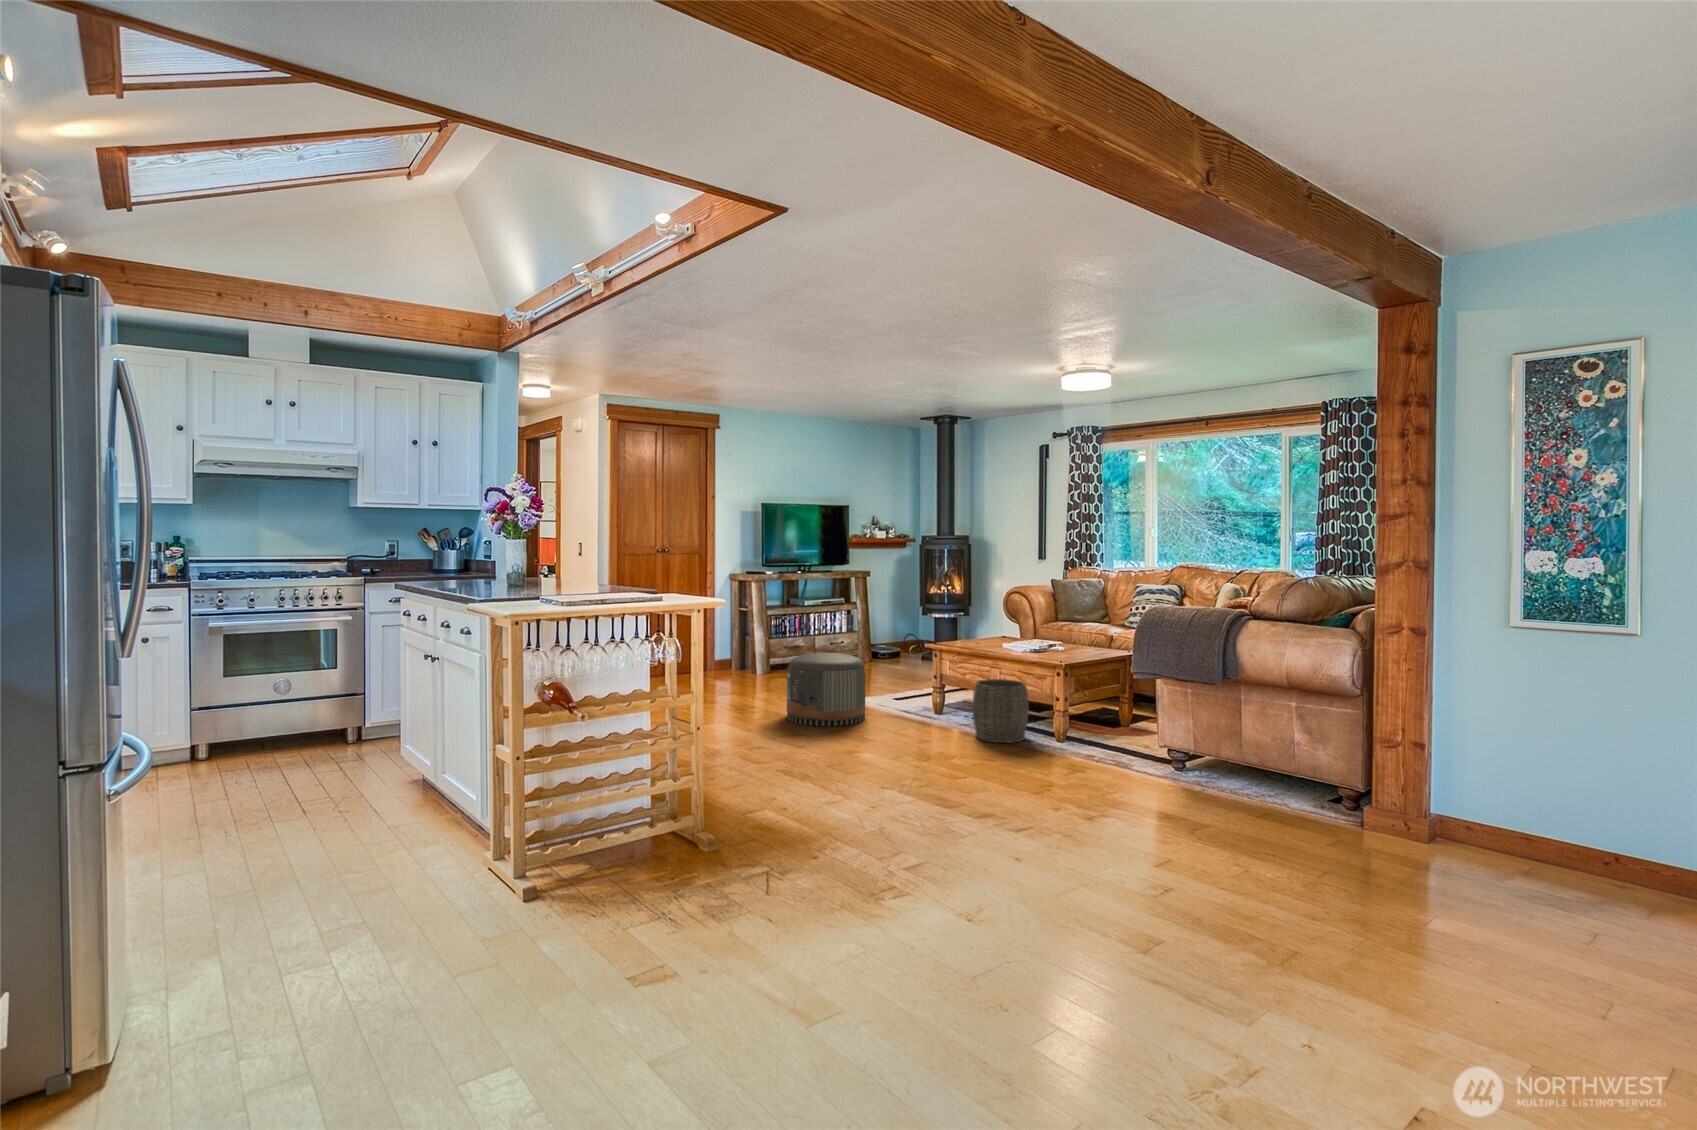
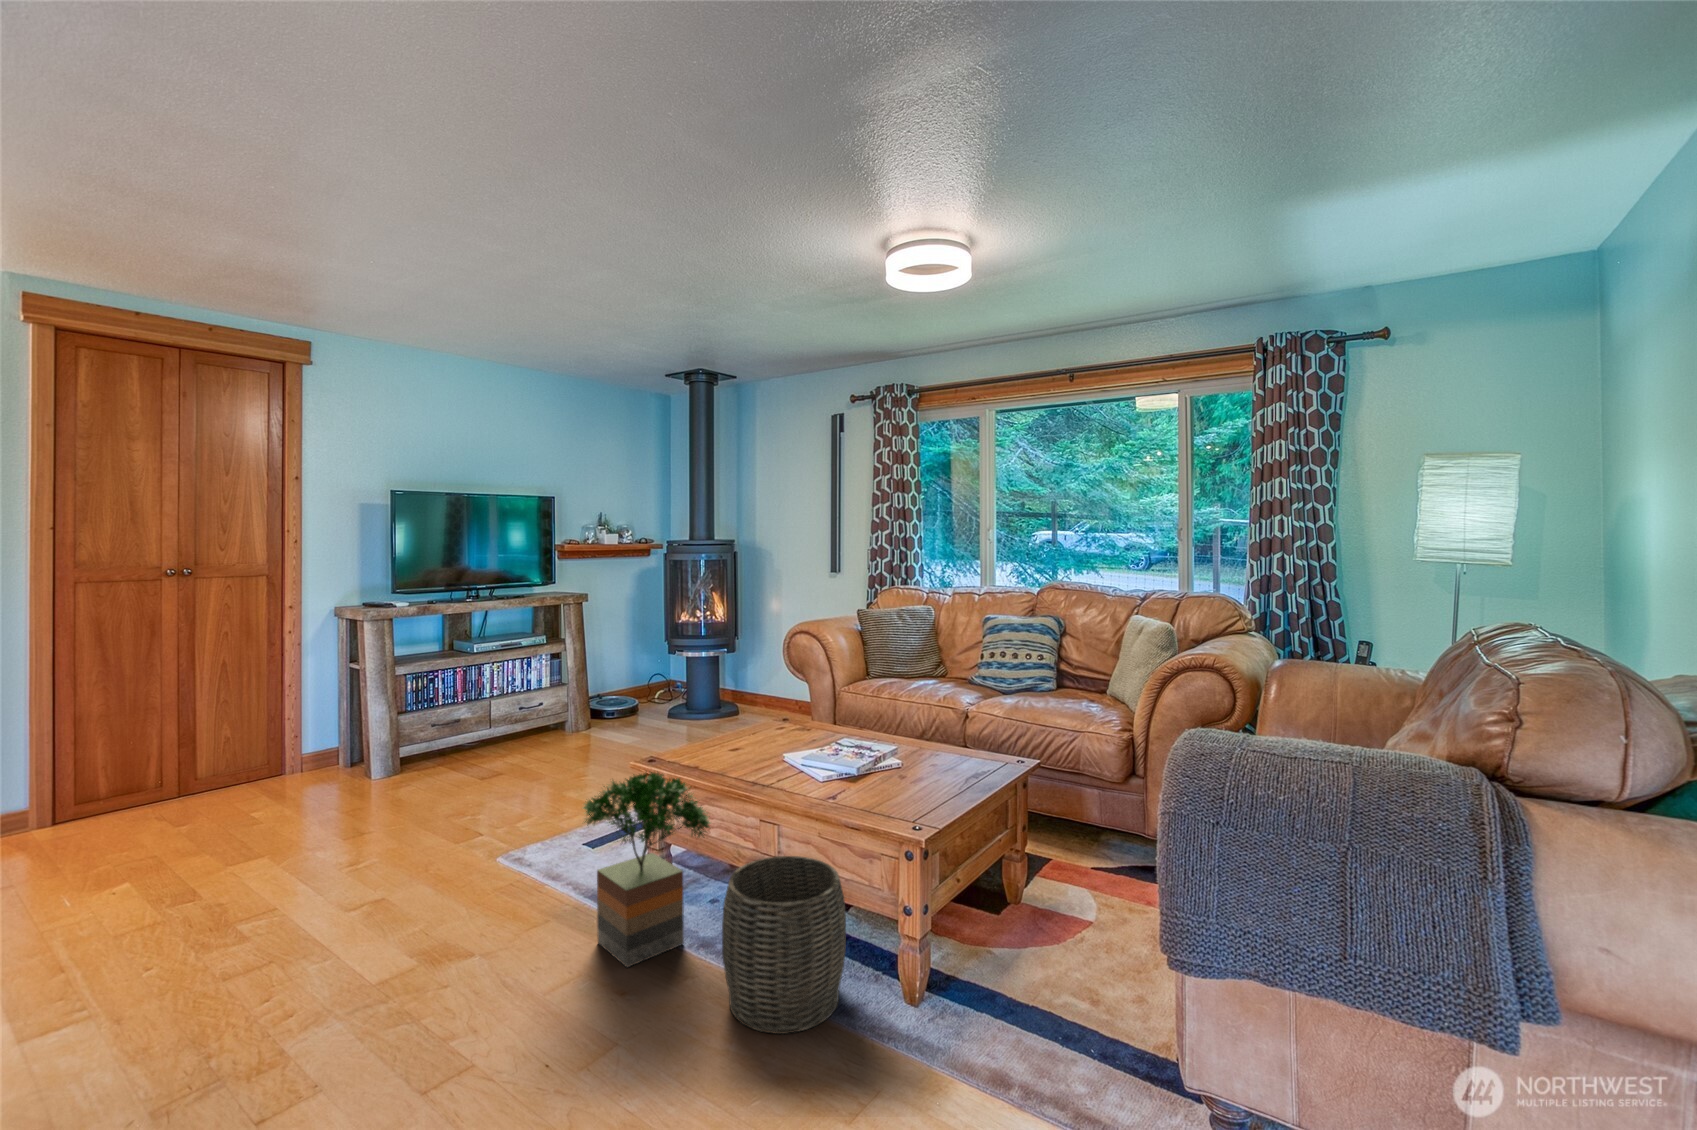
potted tree: none [905,643,967,727] -> present [583,772,710,967]
pouf: present [787,653,866,726] -> none [293,797,497,1003]

